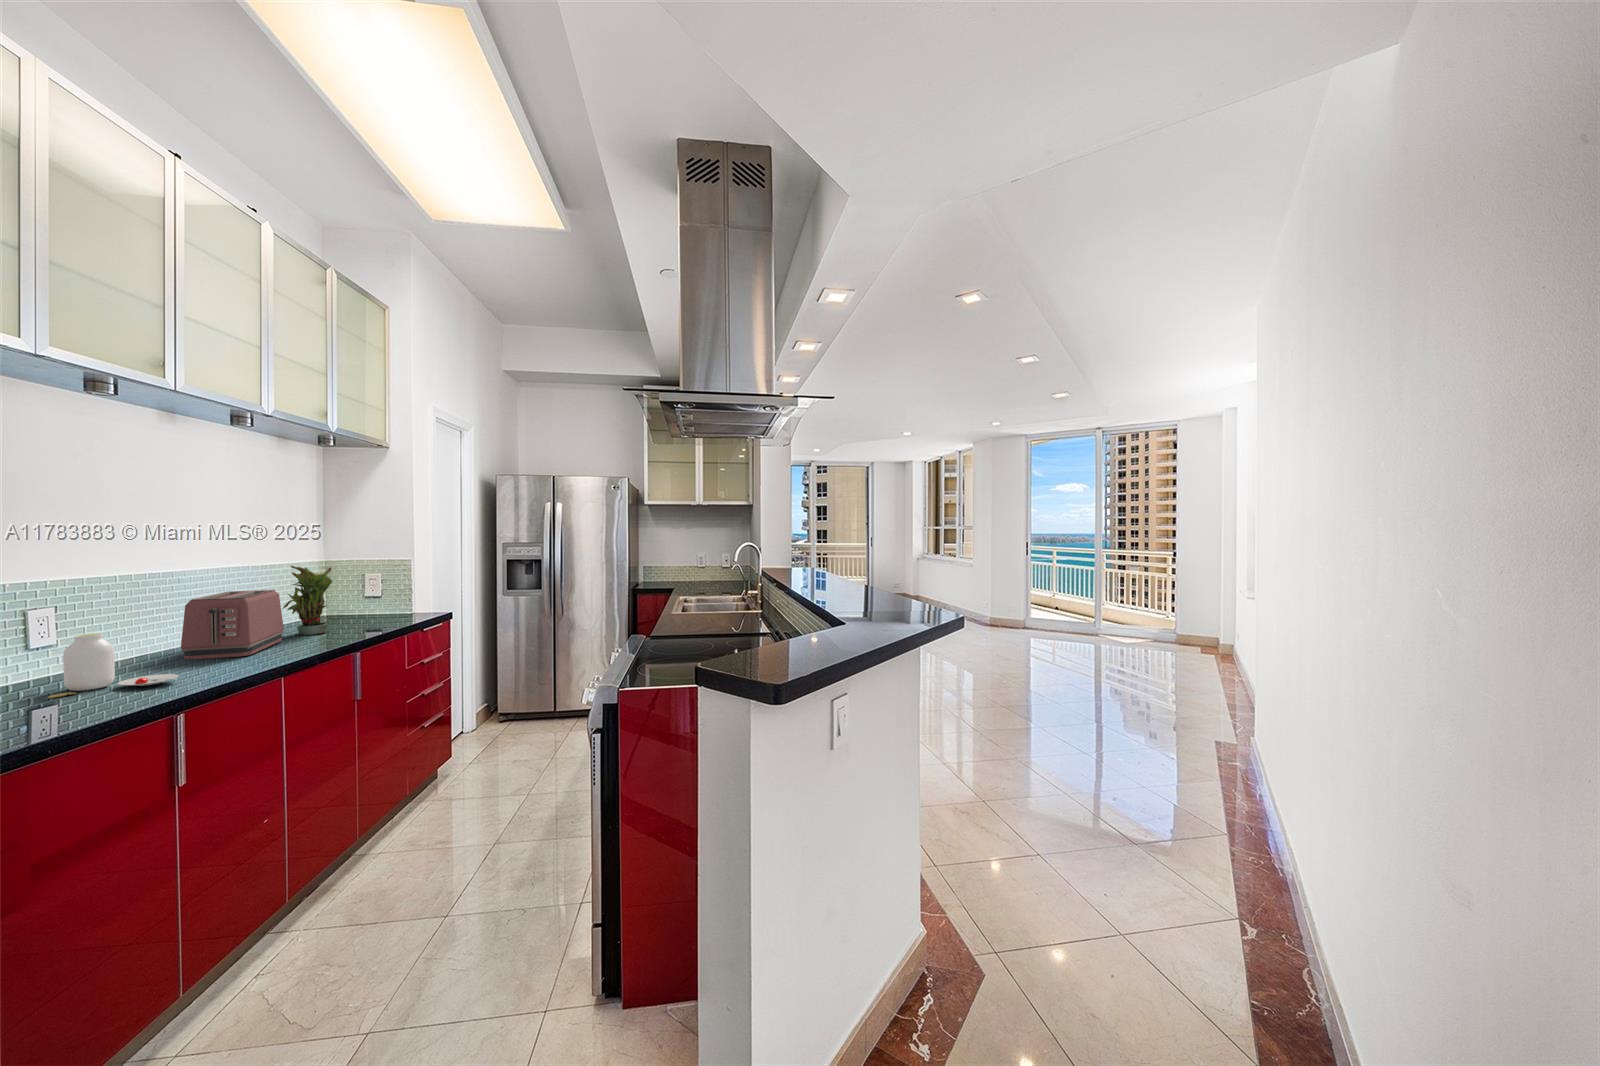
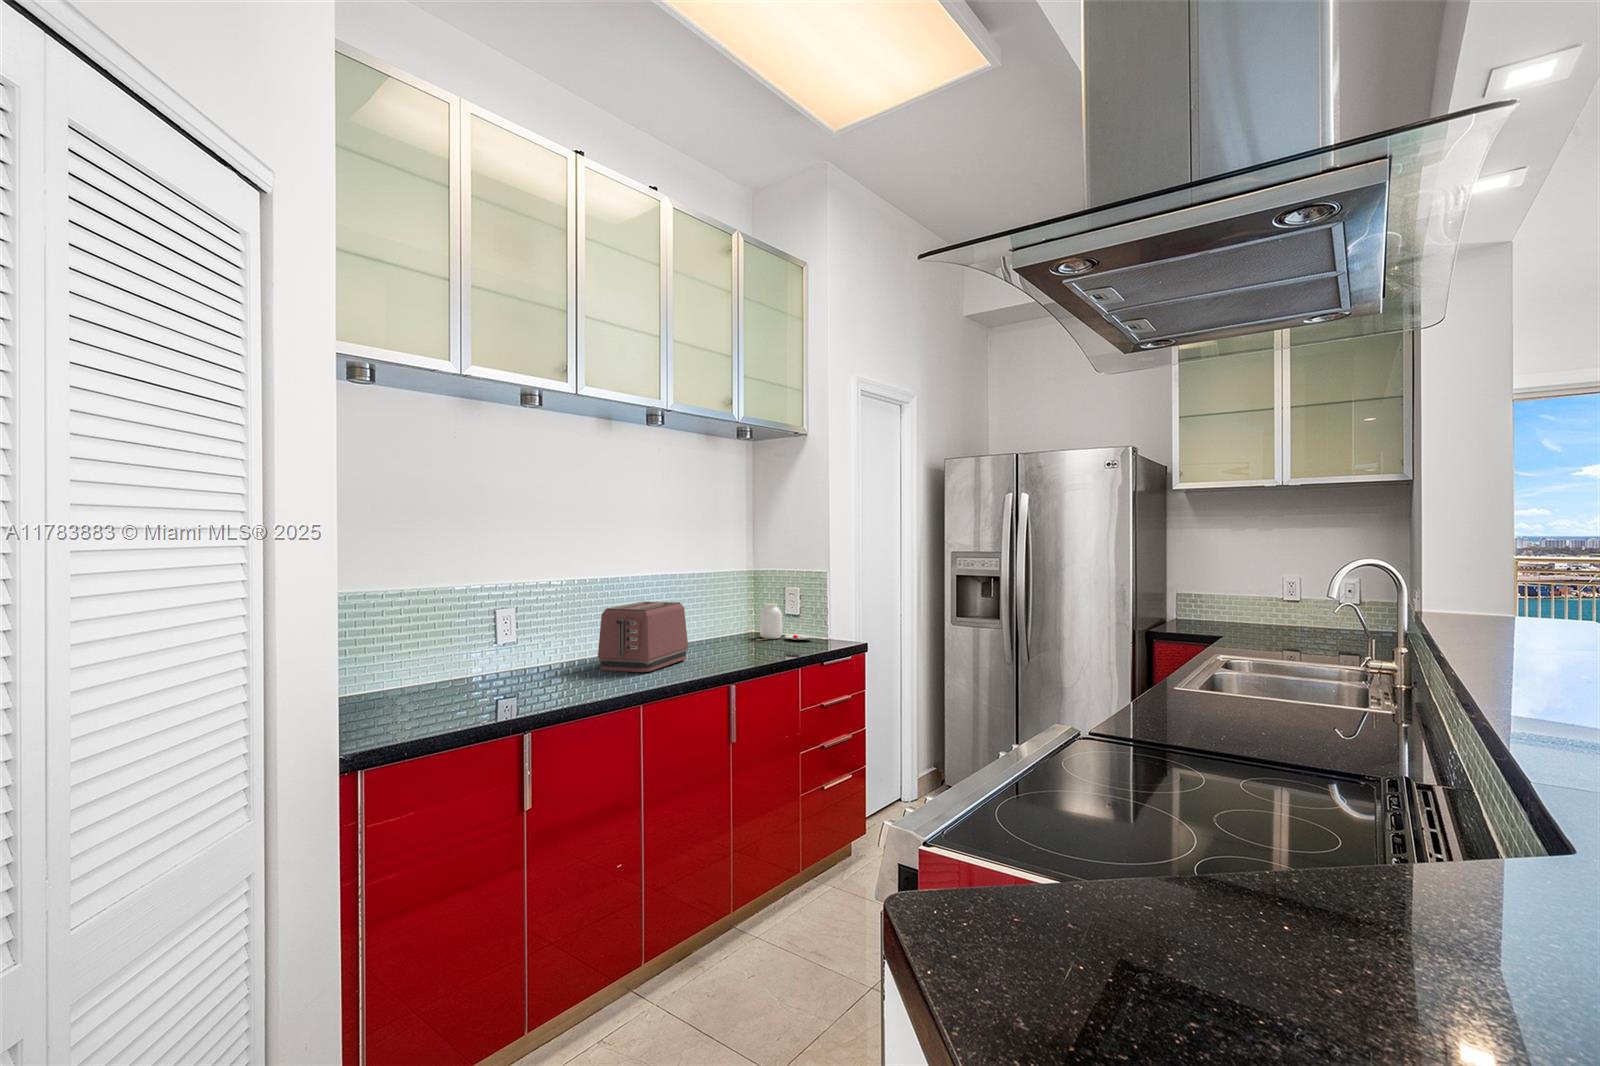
potted plant: present [283,566,332,635] -> none [695,576,738,655]
jar: present [48,633,179,698] -> present [756,603,813,641]

